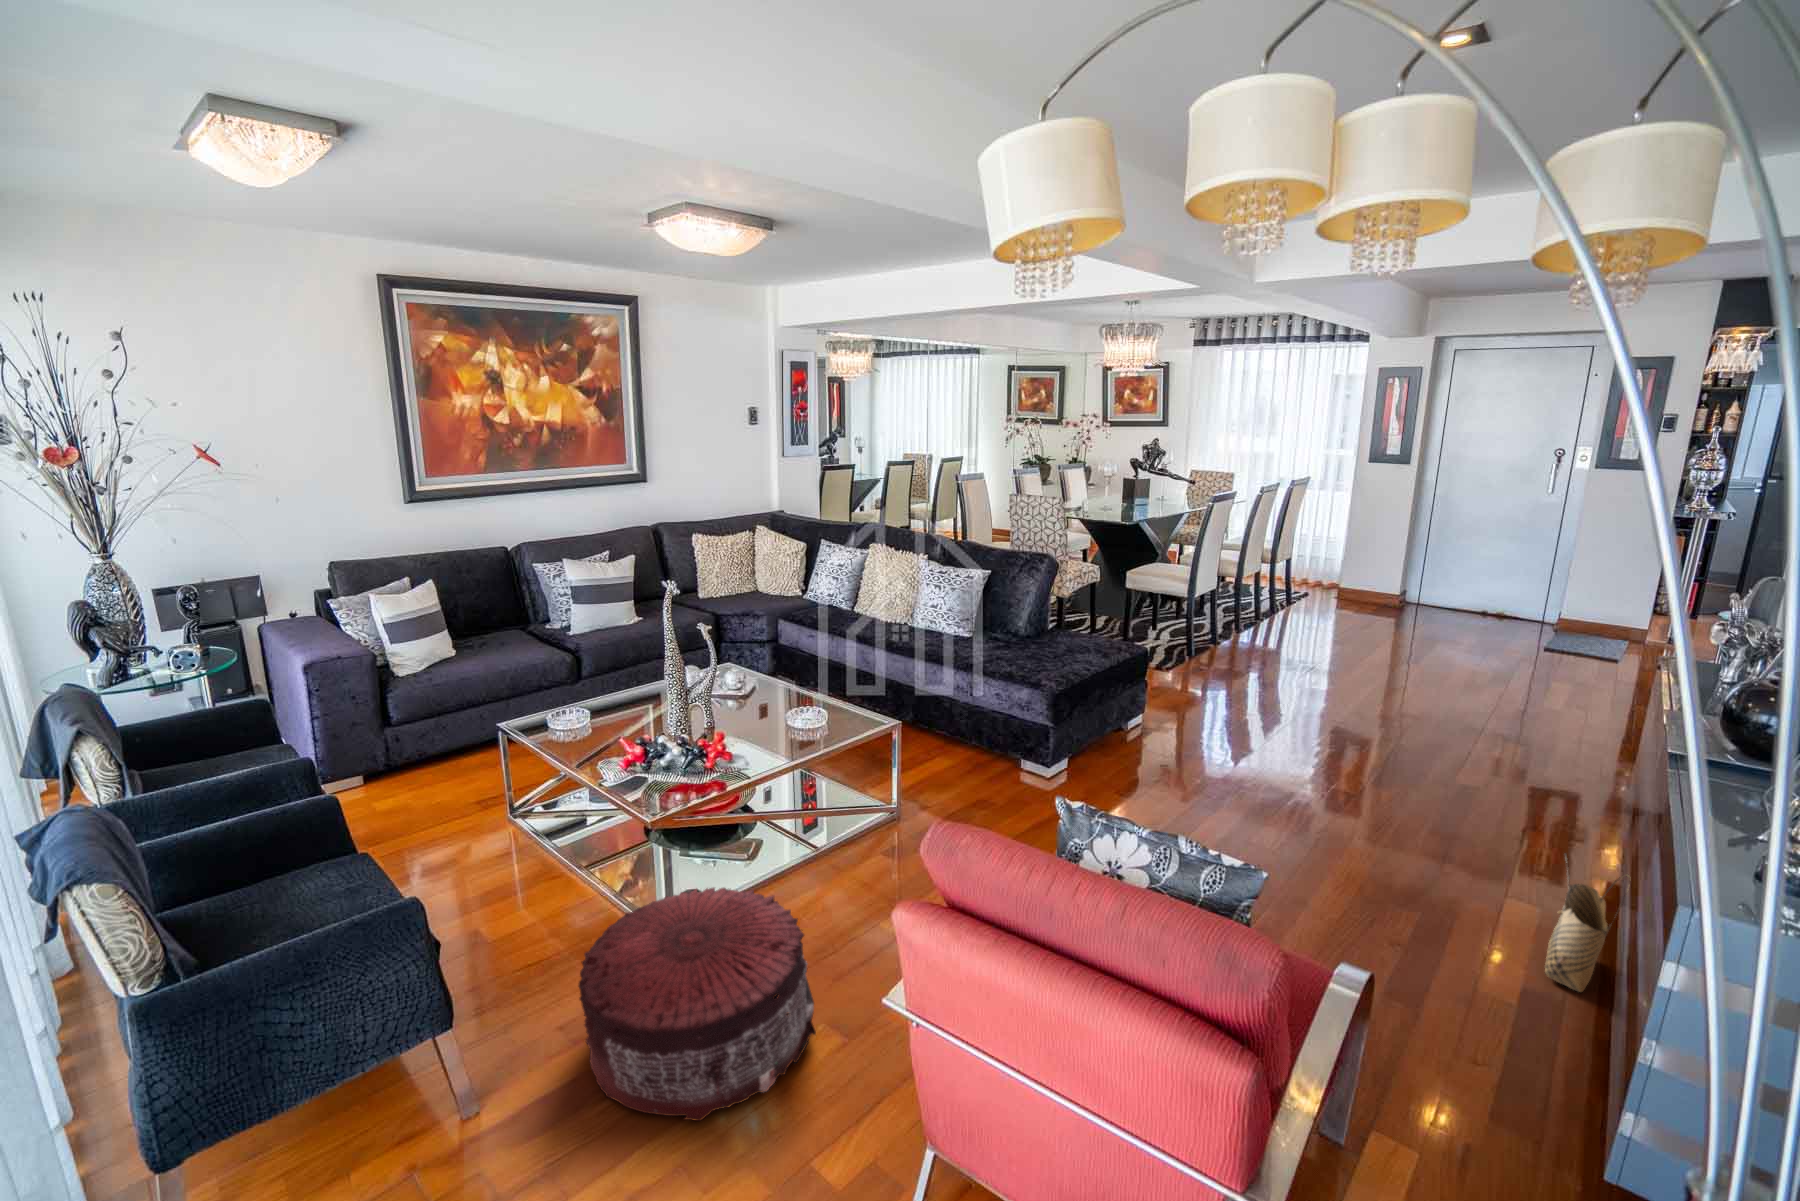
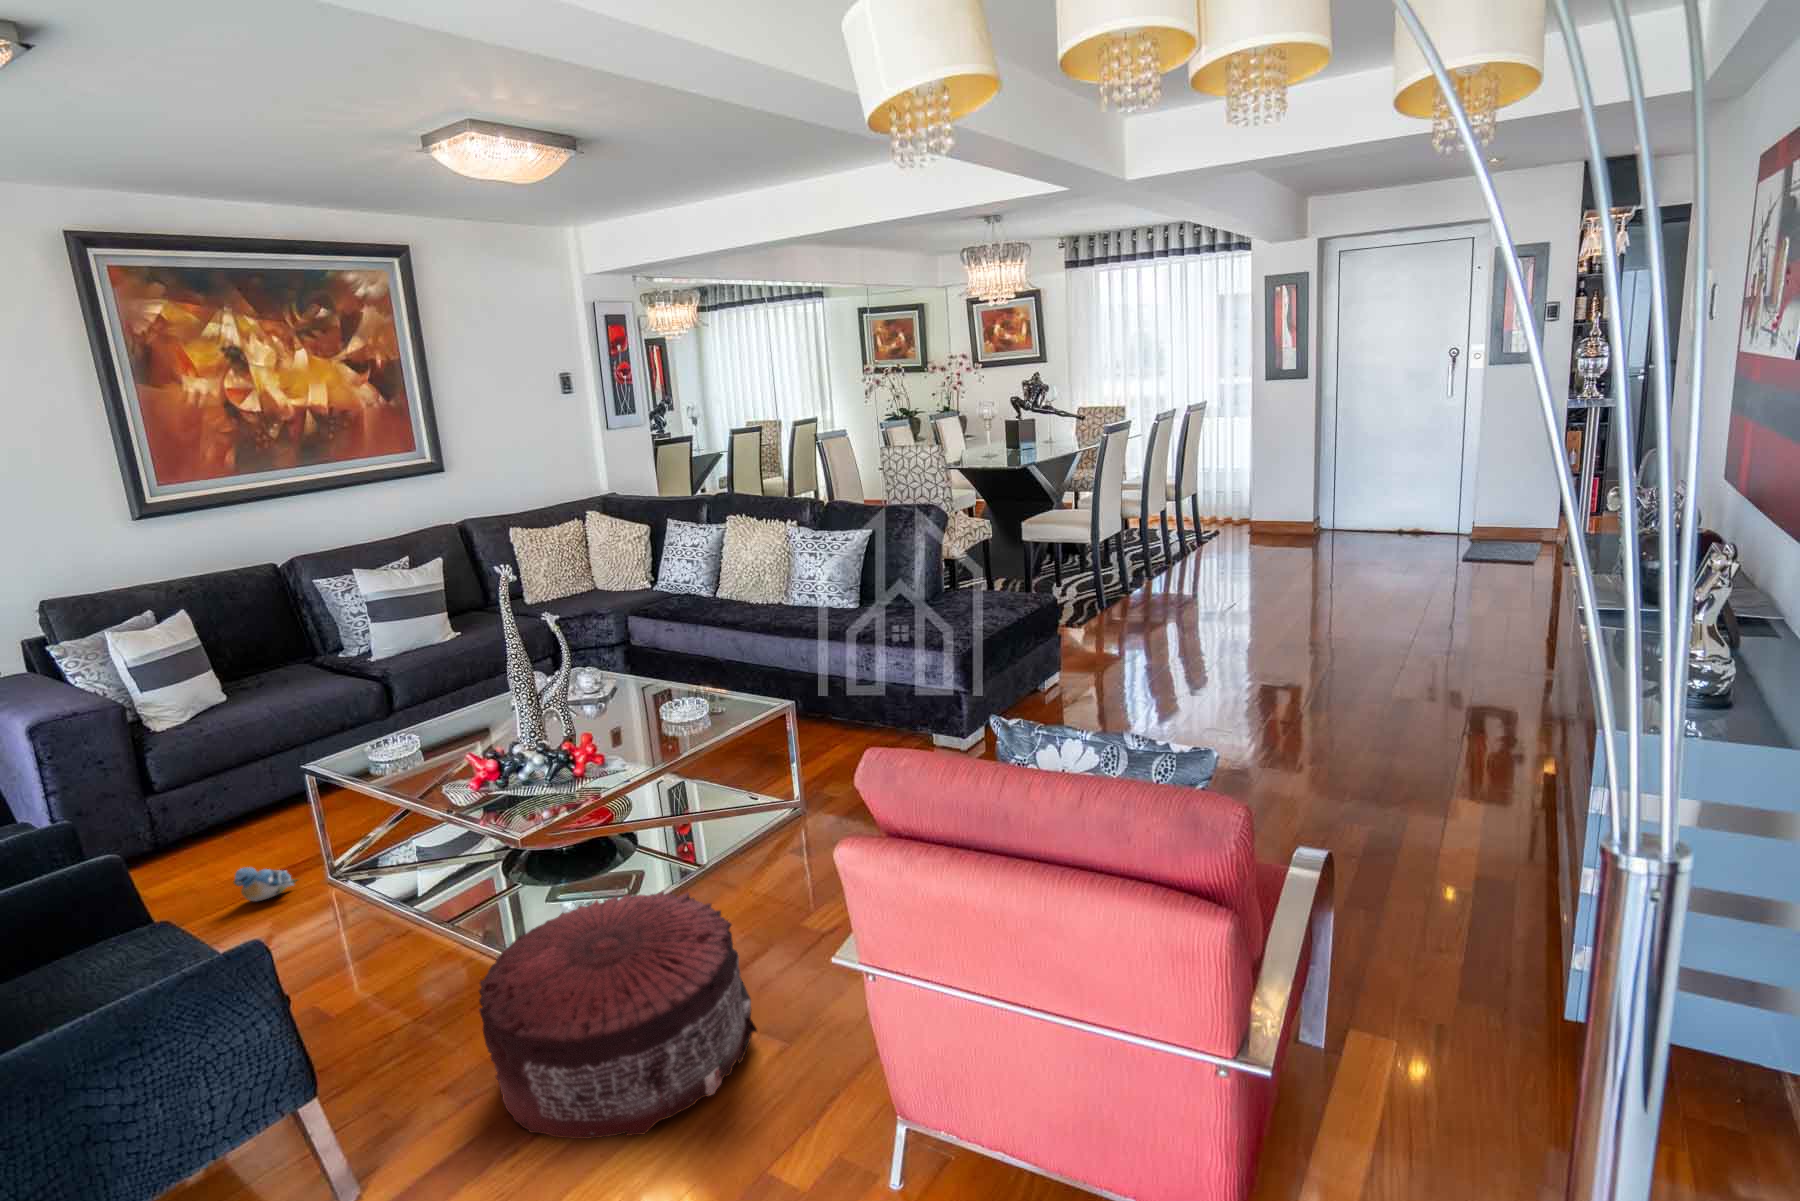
plush toy: none [430,801,482,830] -> present [234,867,298,901]
woven basket: present [1545,853,1630,992] -> none [1487,732,1552,867]

